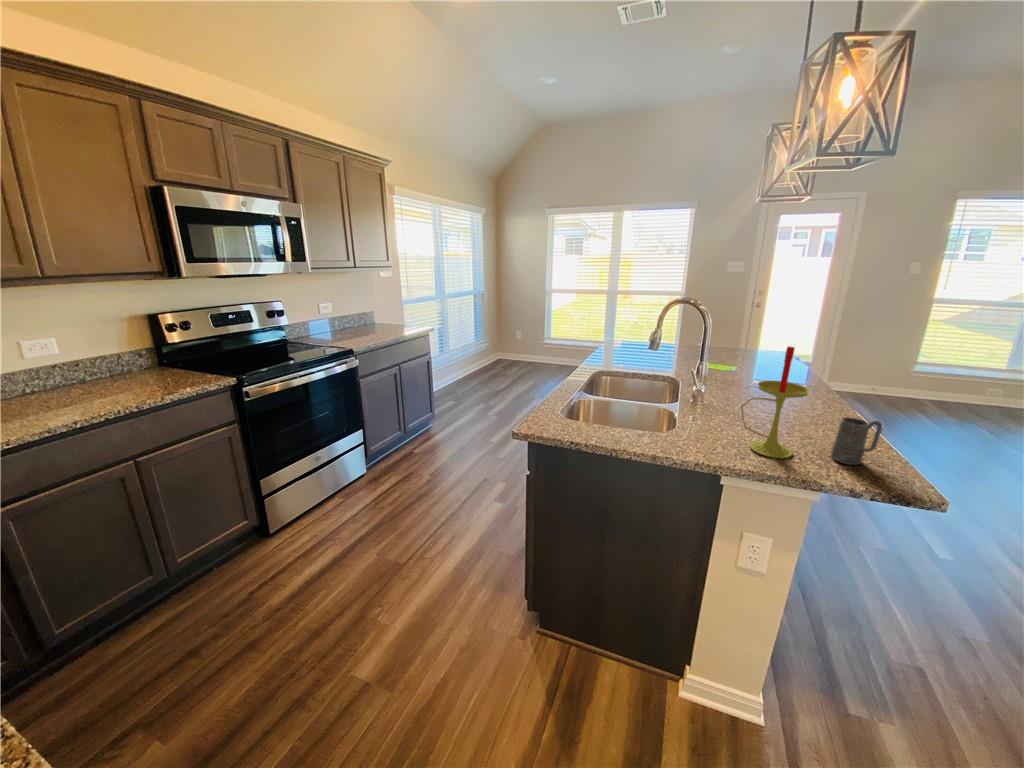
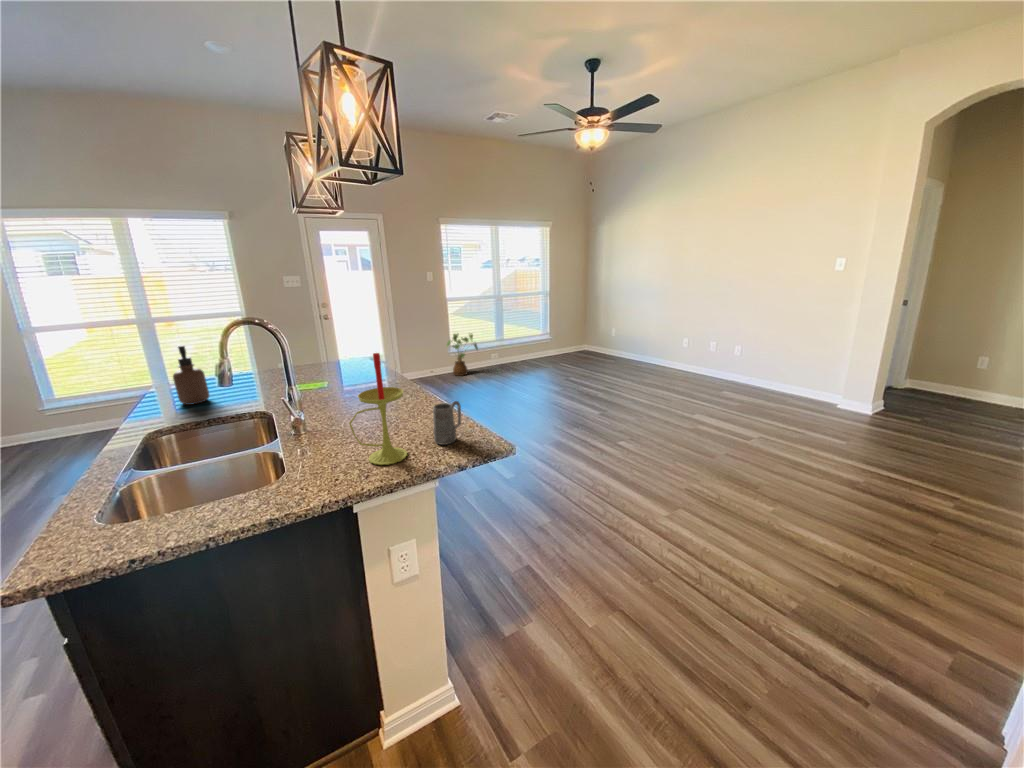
soap dispenser: none [620,313,641,359] -> present [173,345,209,405]
house plant: none [907,349,967,407] -> present [447,334,478,376]

